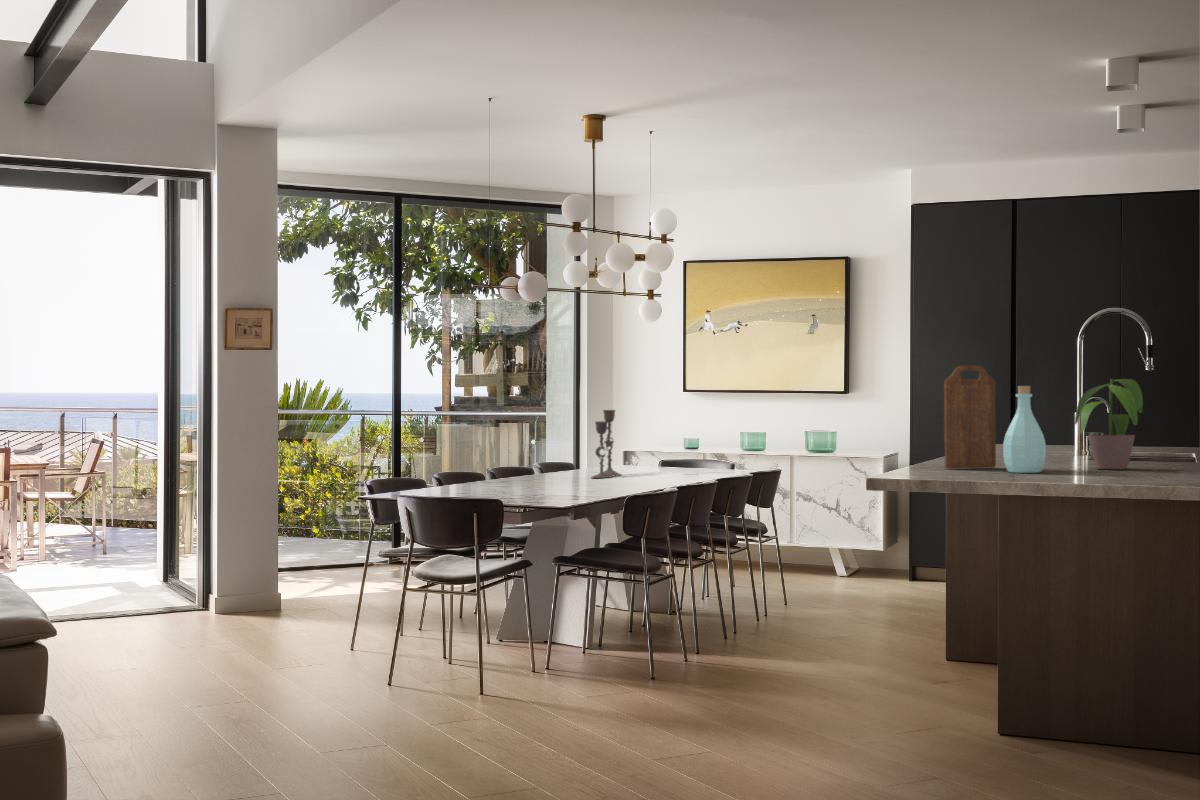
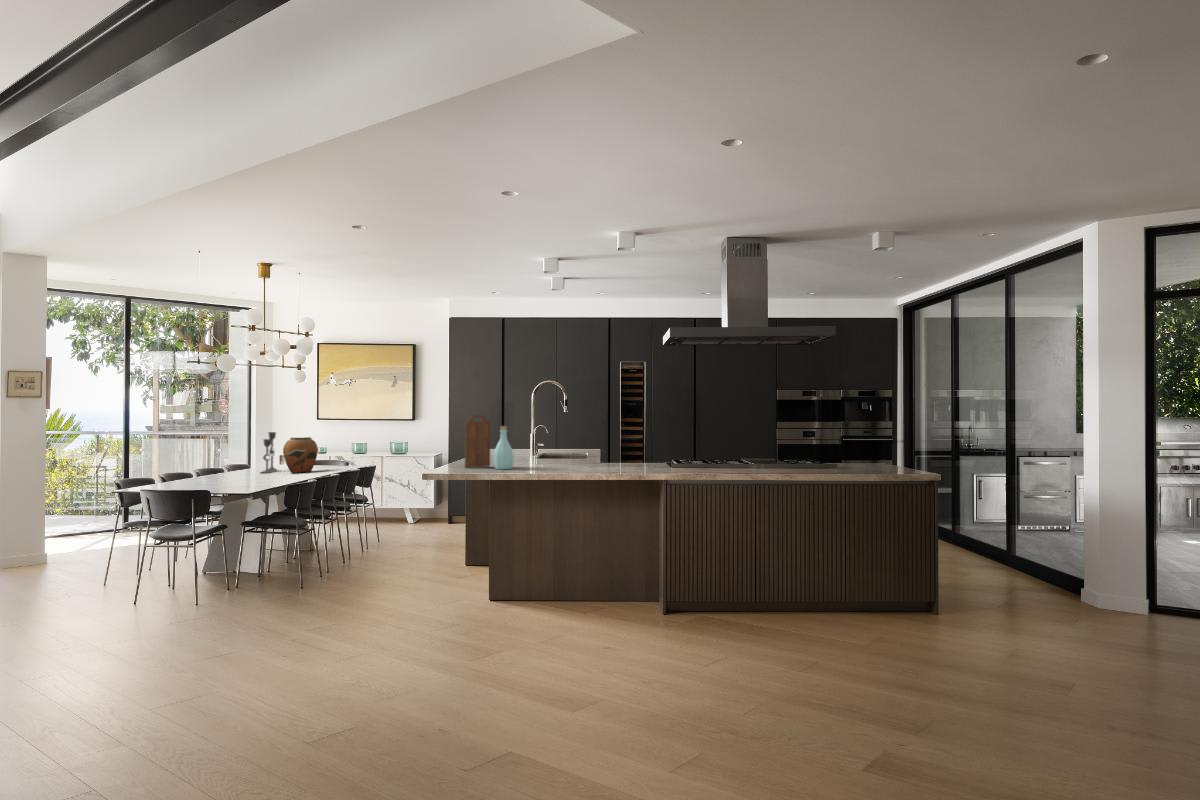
potted plant: present [1075,379,1143,469] -> none [521,422,568,466]
vase: none [625,418,681,479] -> present [283,437,318,473]

